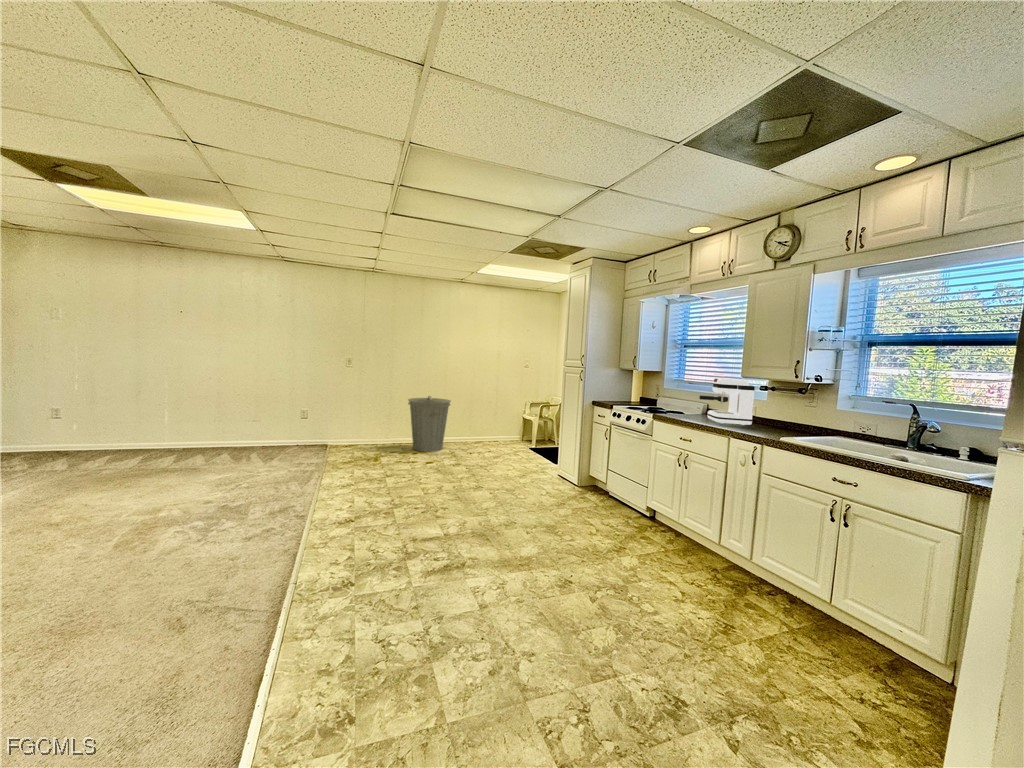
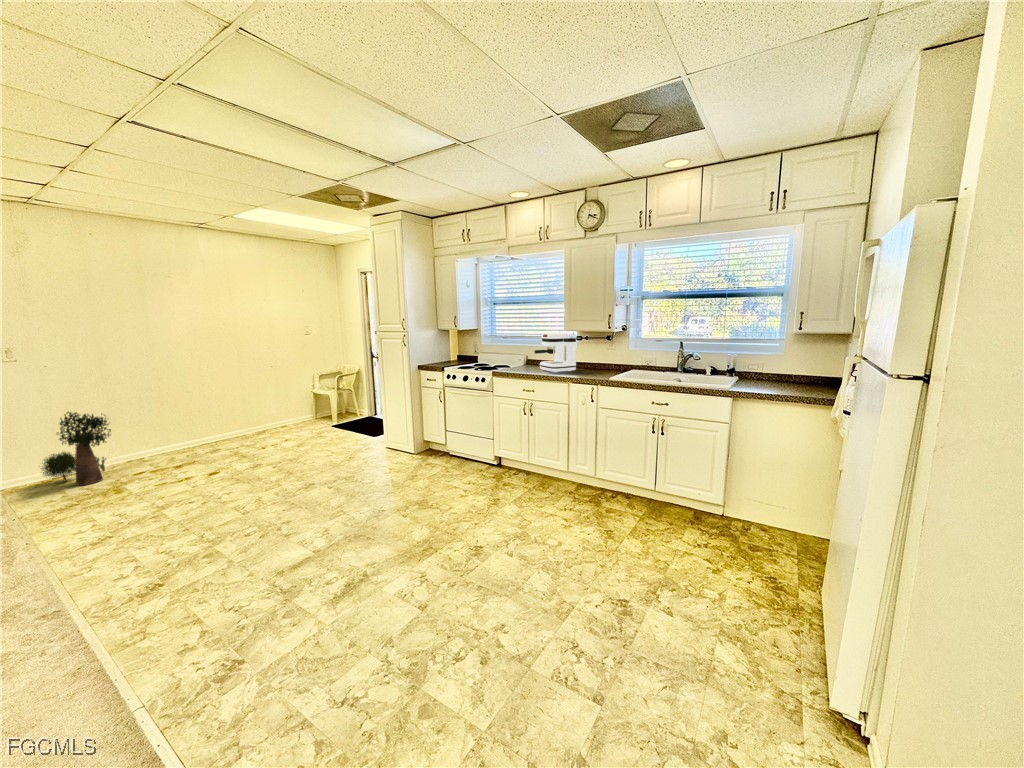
trash can: present [408,396,451,452] -> none [150,385,222,460]
potted plant: none [345,403,383,454] -> present [41,412,111,485]

